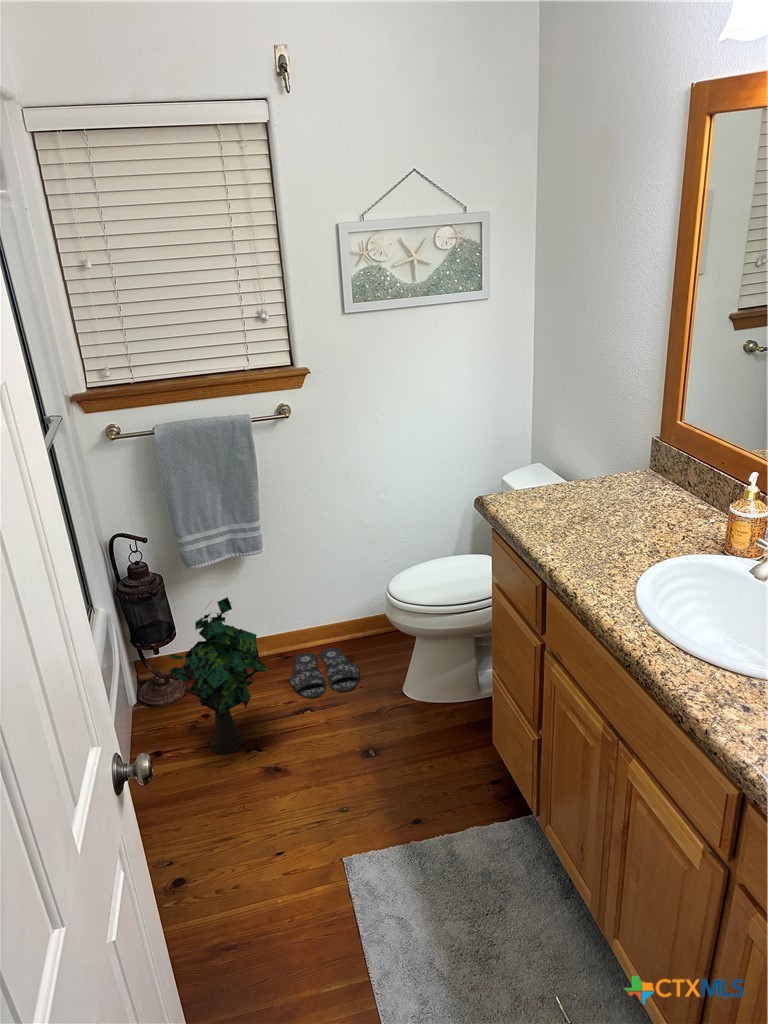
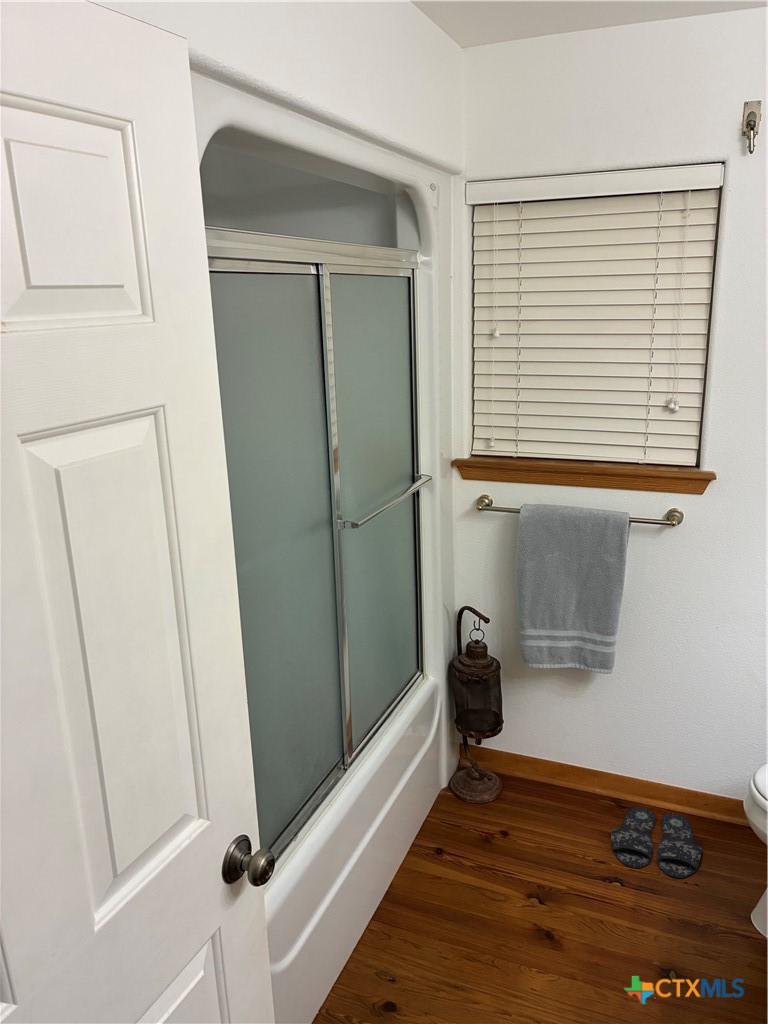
decorative plant: present [165,597,267,754] -> none [456,708,571,888]

